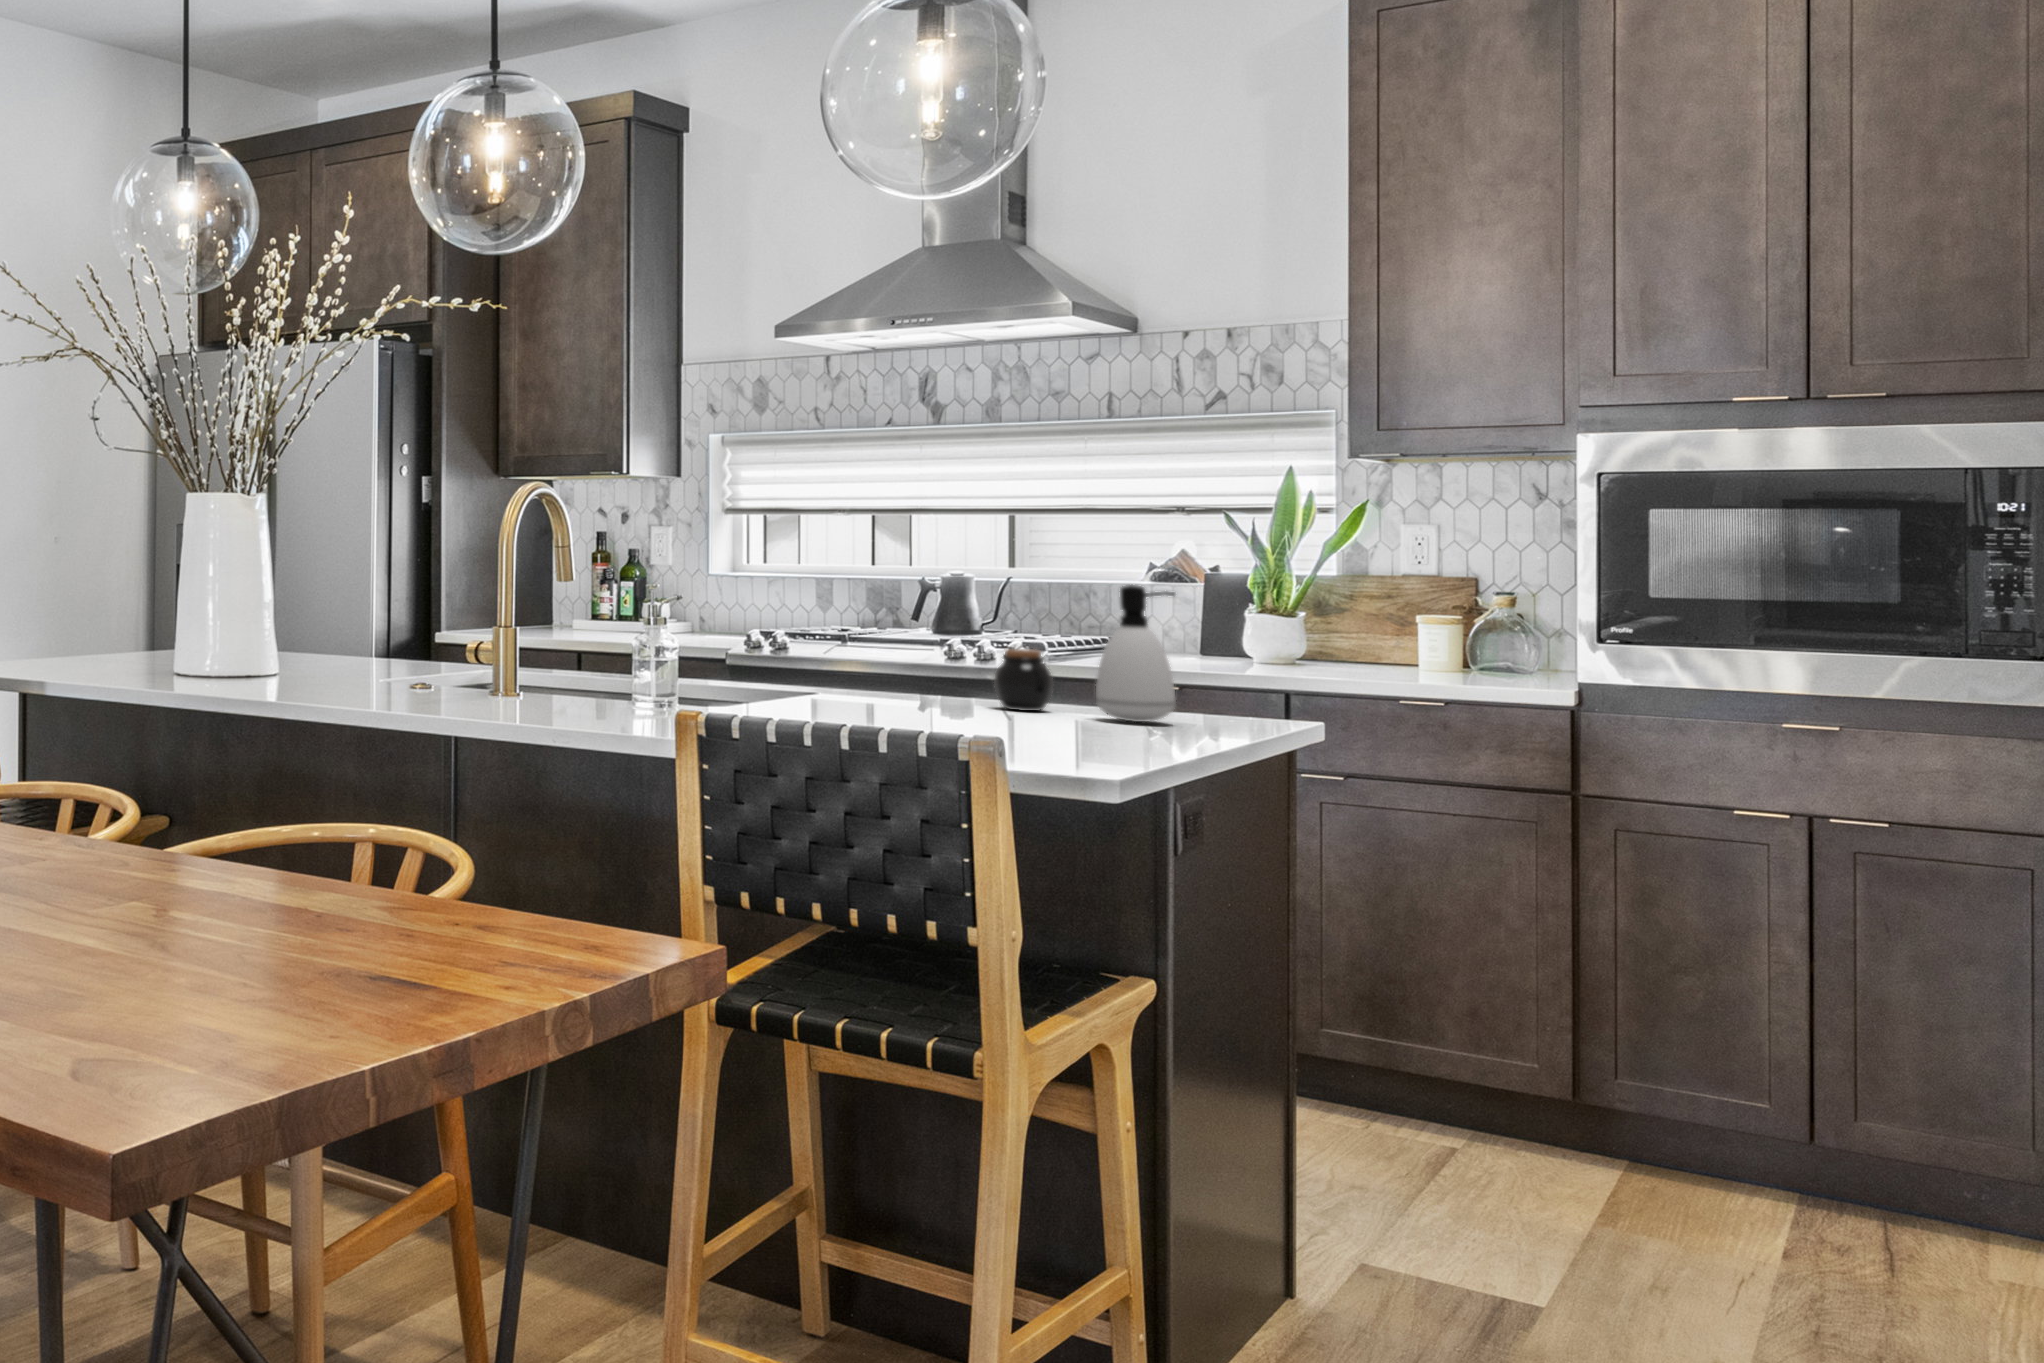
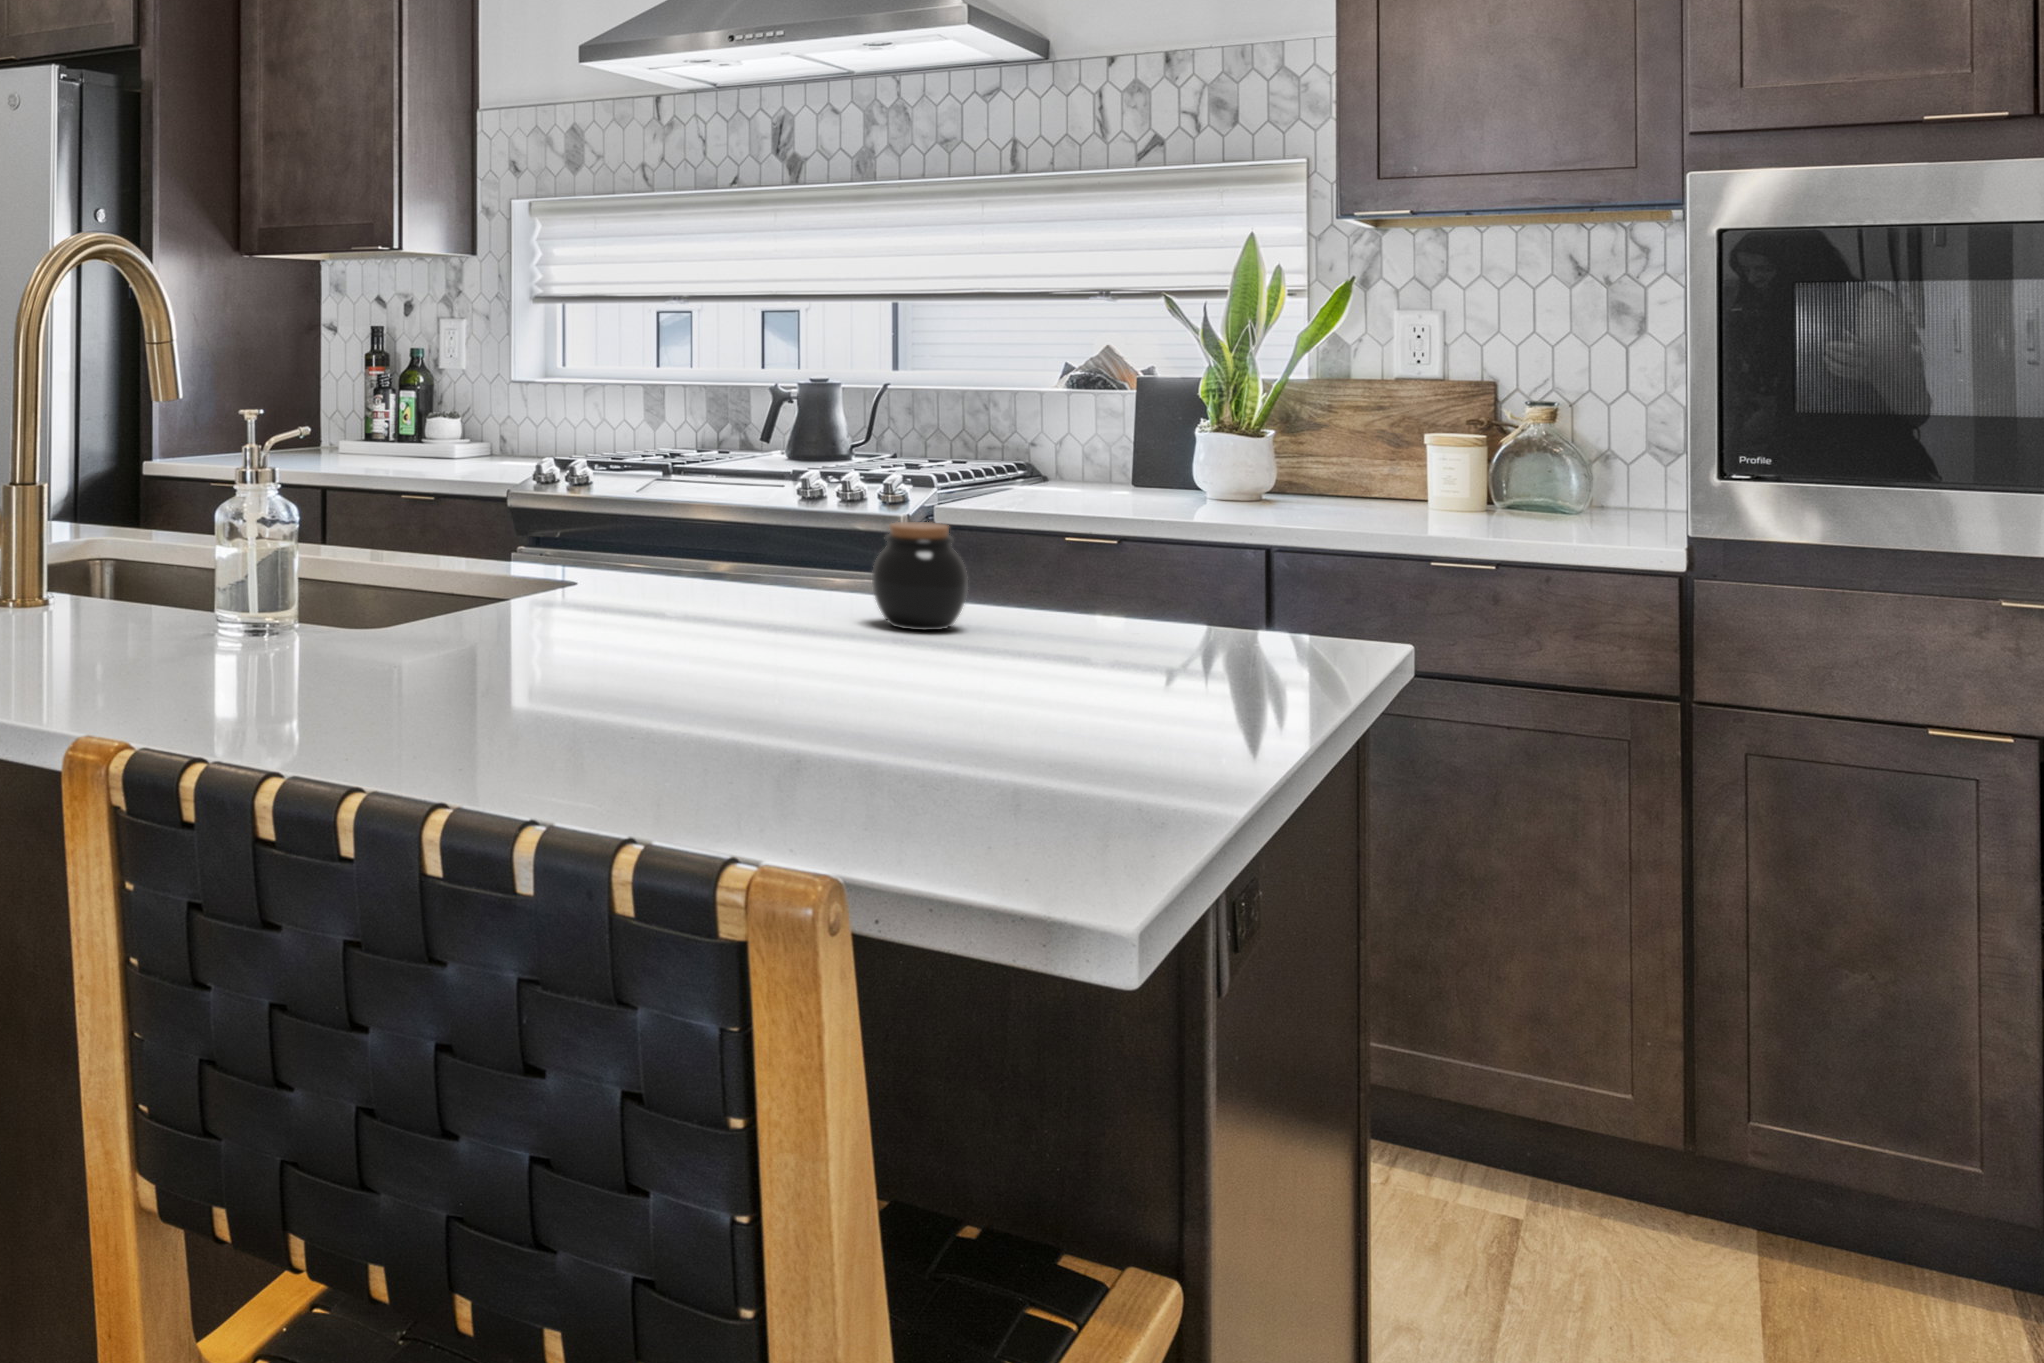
soap dispenser: present [1096,585,1175,722] -> none [1043,417,1178,655]

